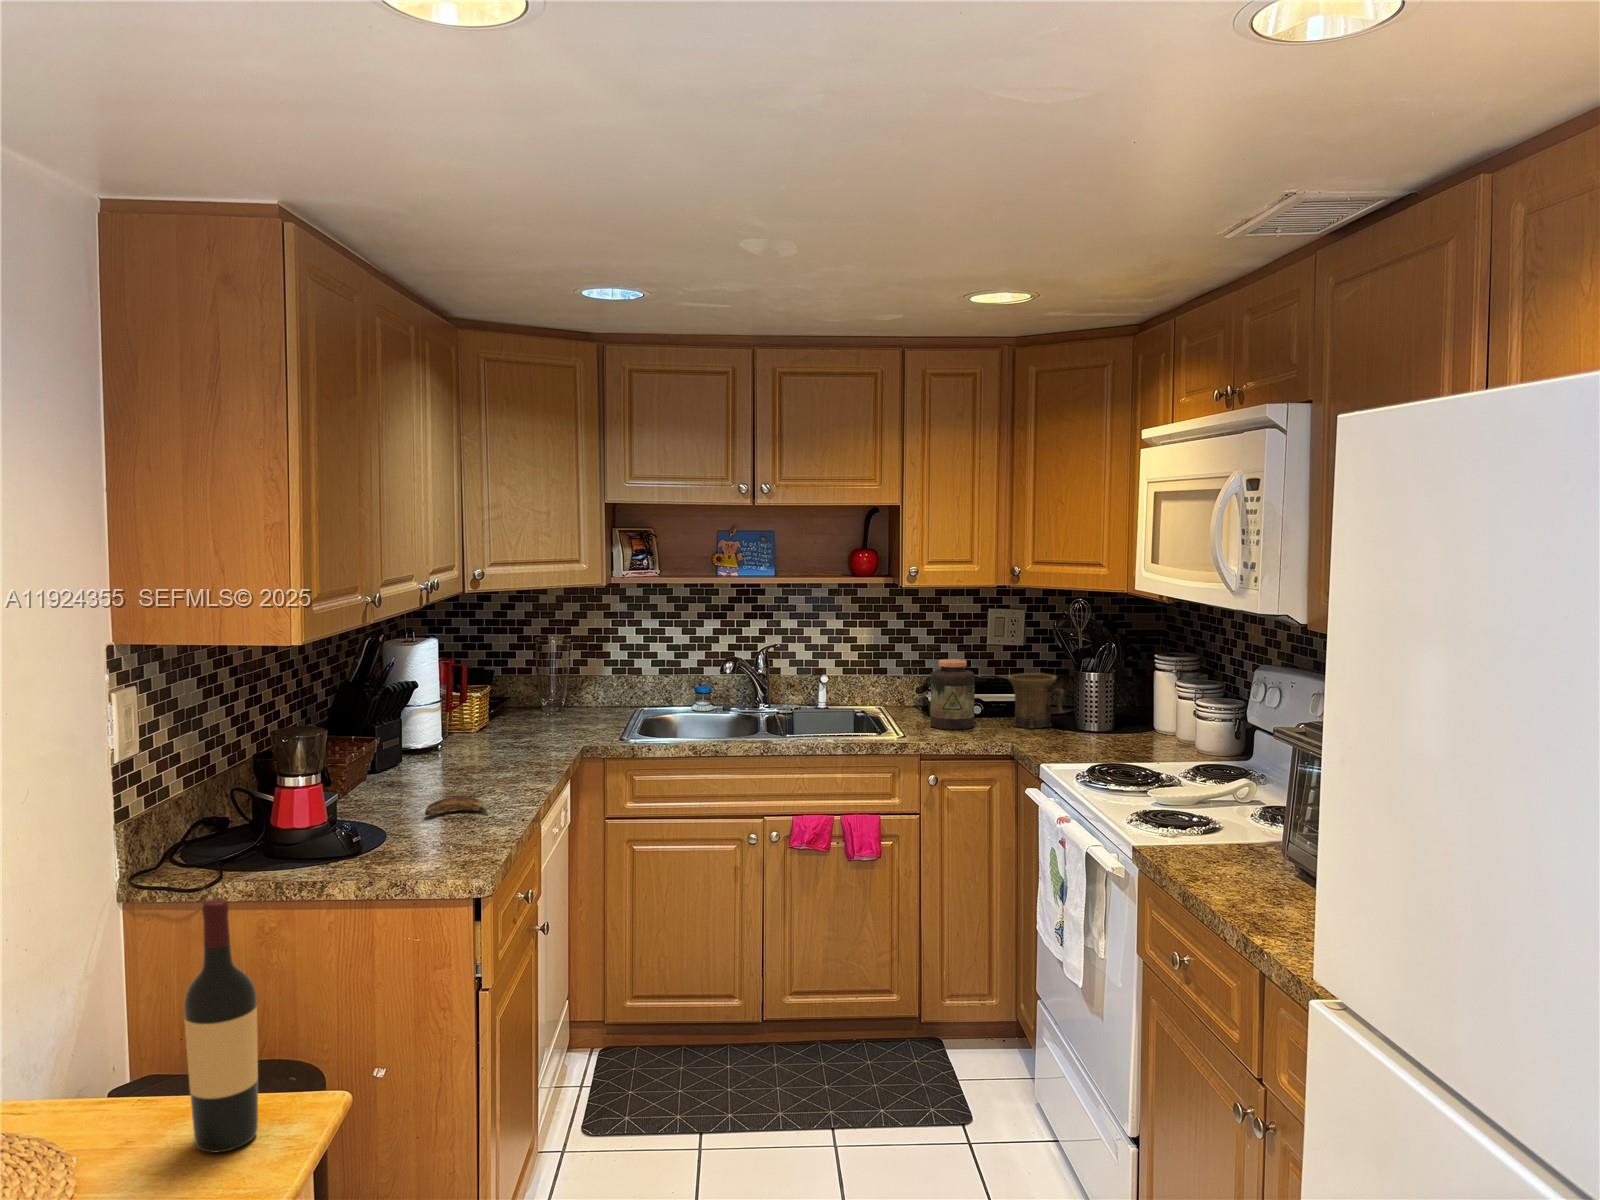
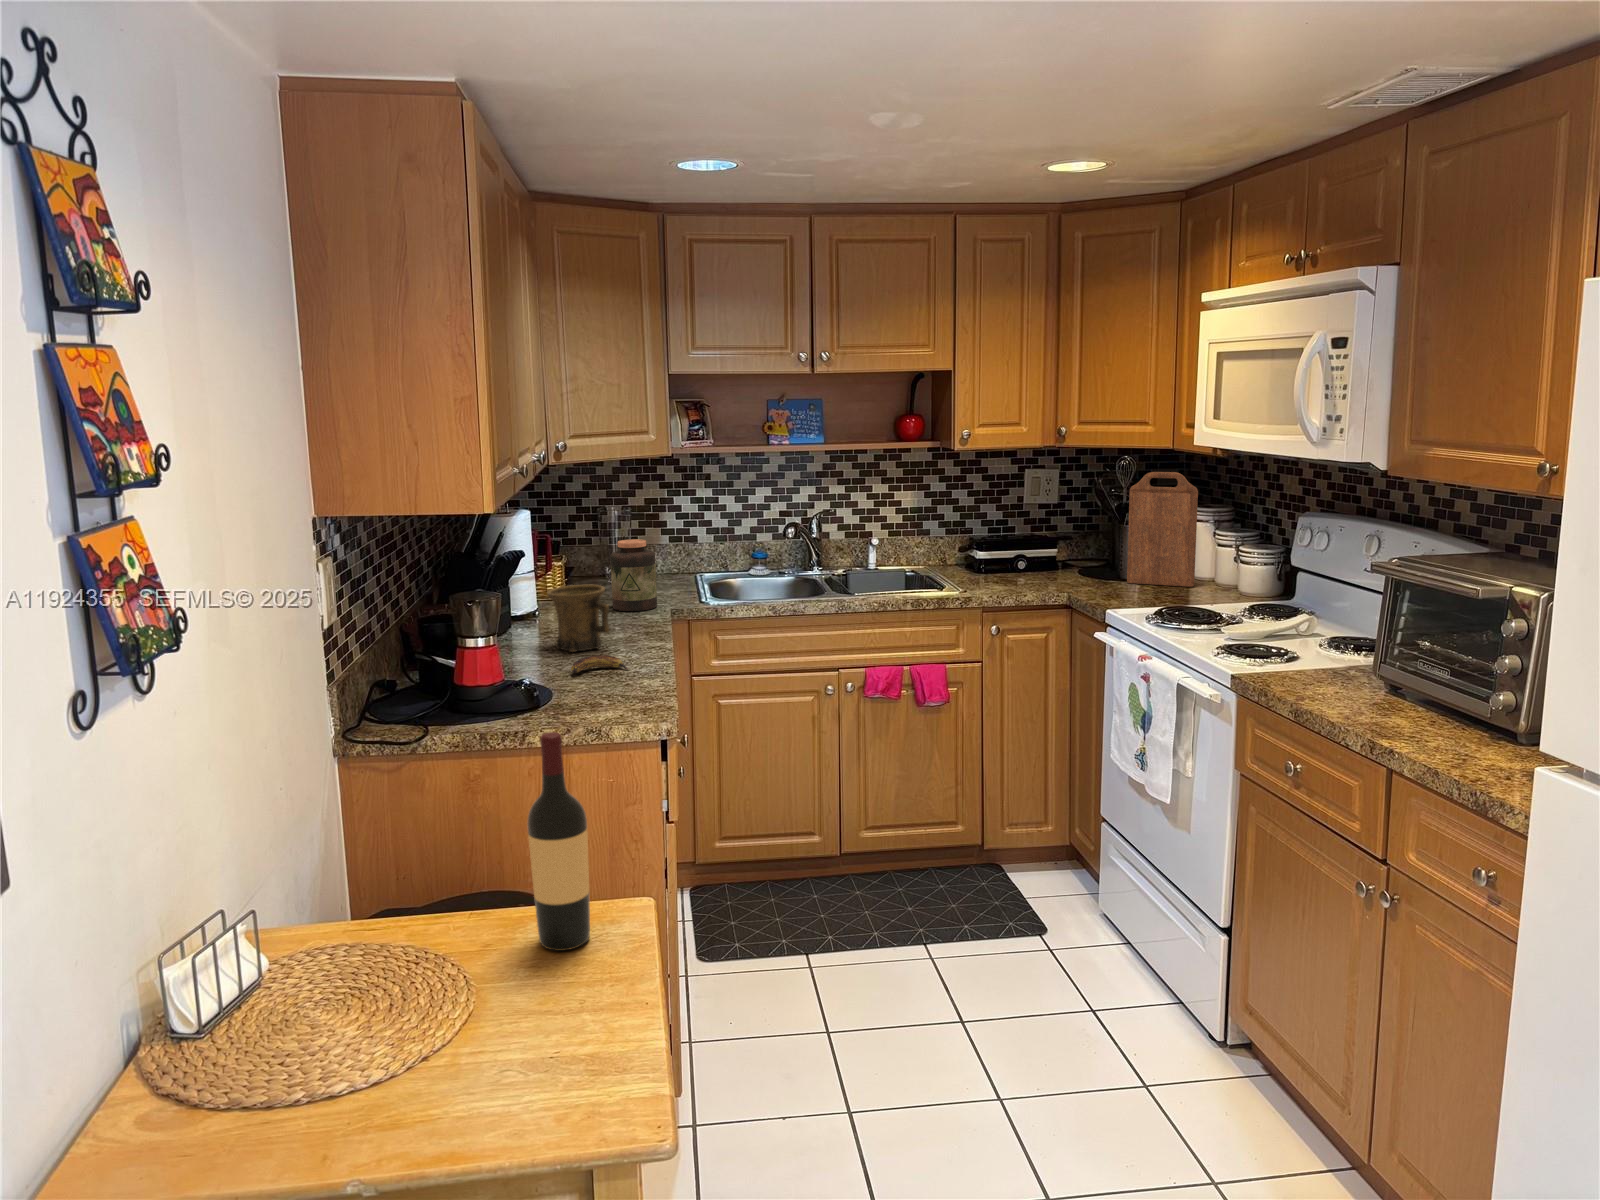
cutting board: none [1081,615,1154,741] -> present [1127,472,1198,587]
jar: present [930,659,975,730] -> present [610,539,657,611]
mug: present [1008,673,1064,728] -> present [547,585,609,652]

